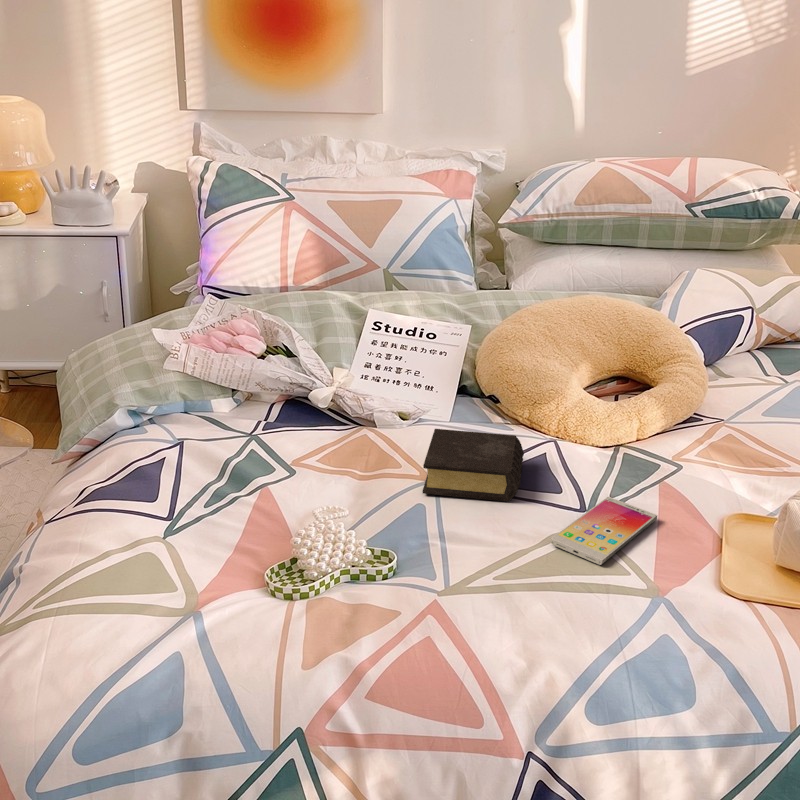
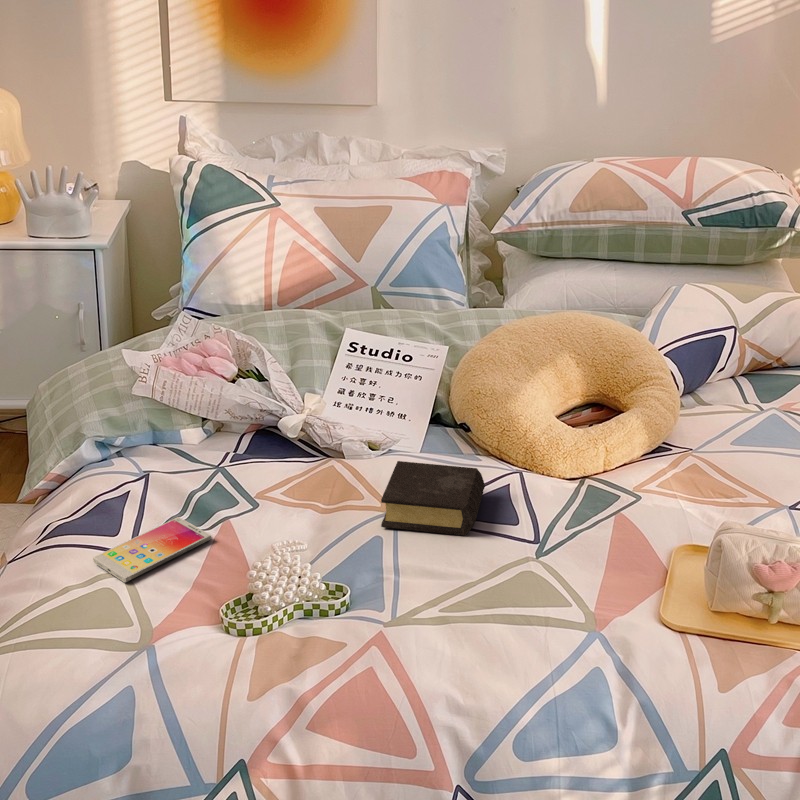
smartphone: present [551,497,657,565] -> present [93,517,211,582]

